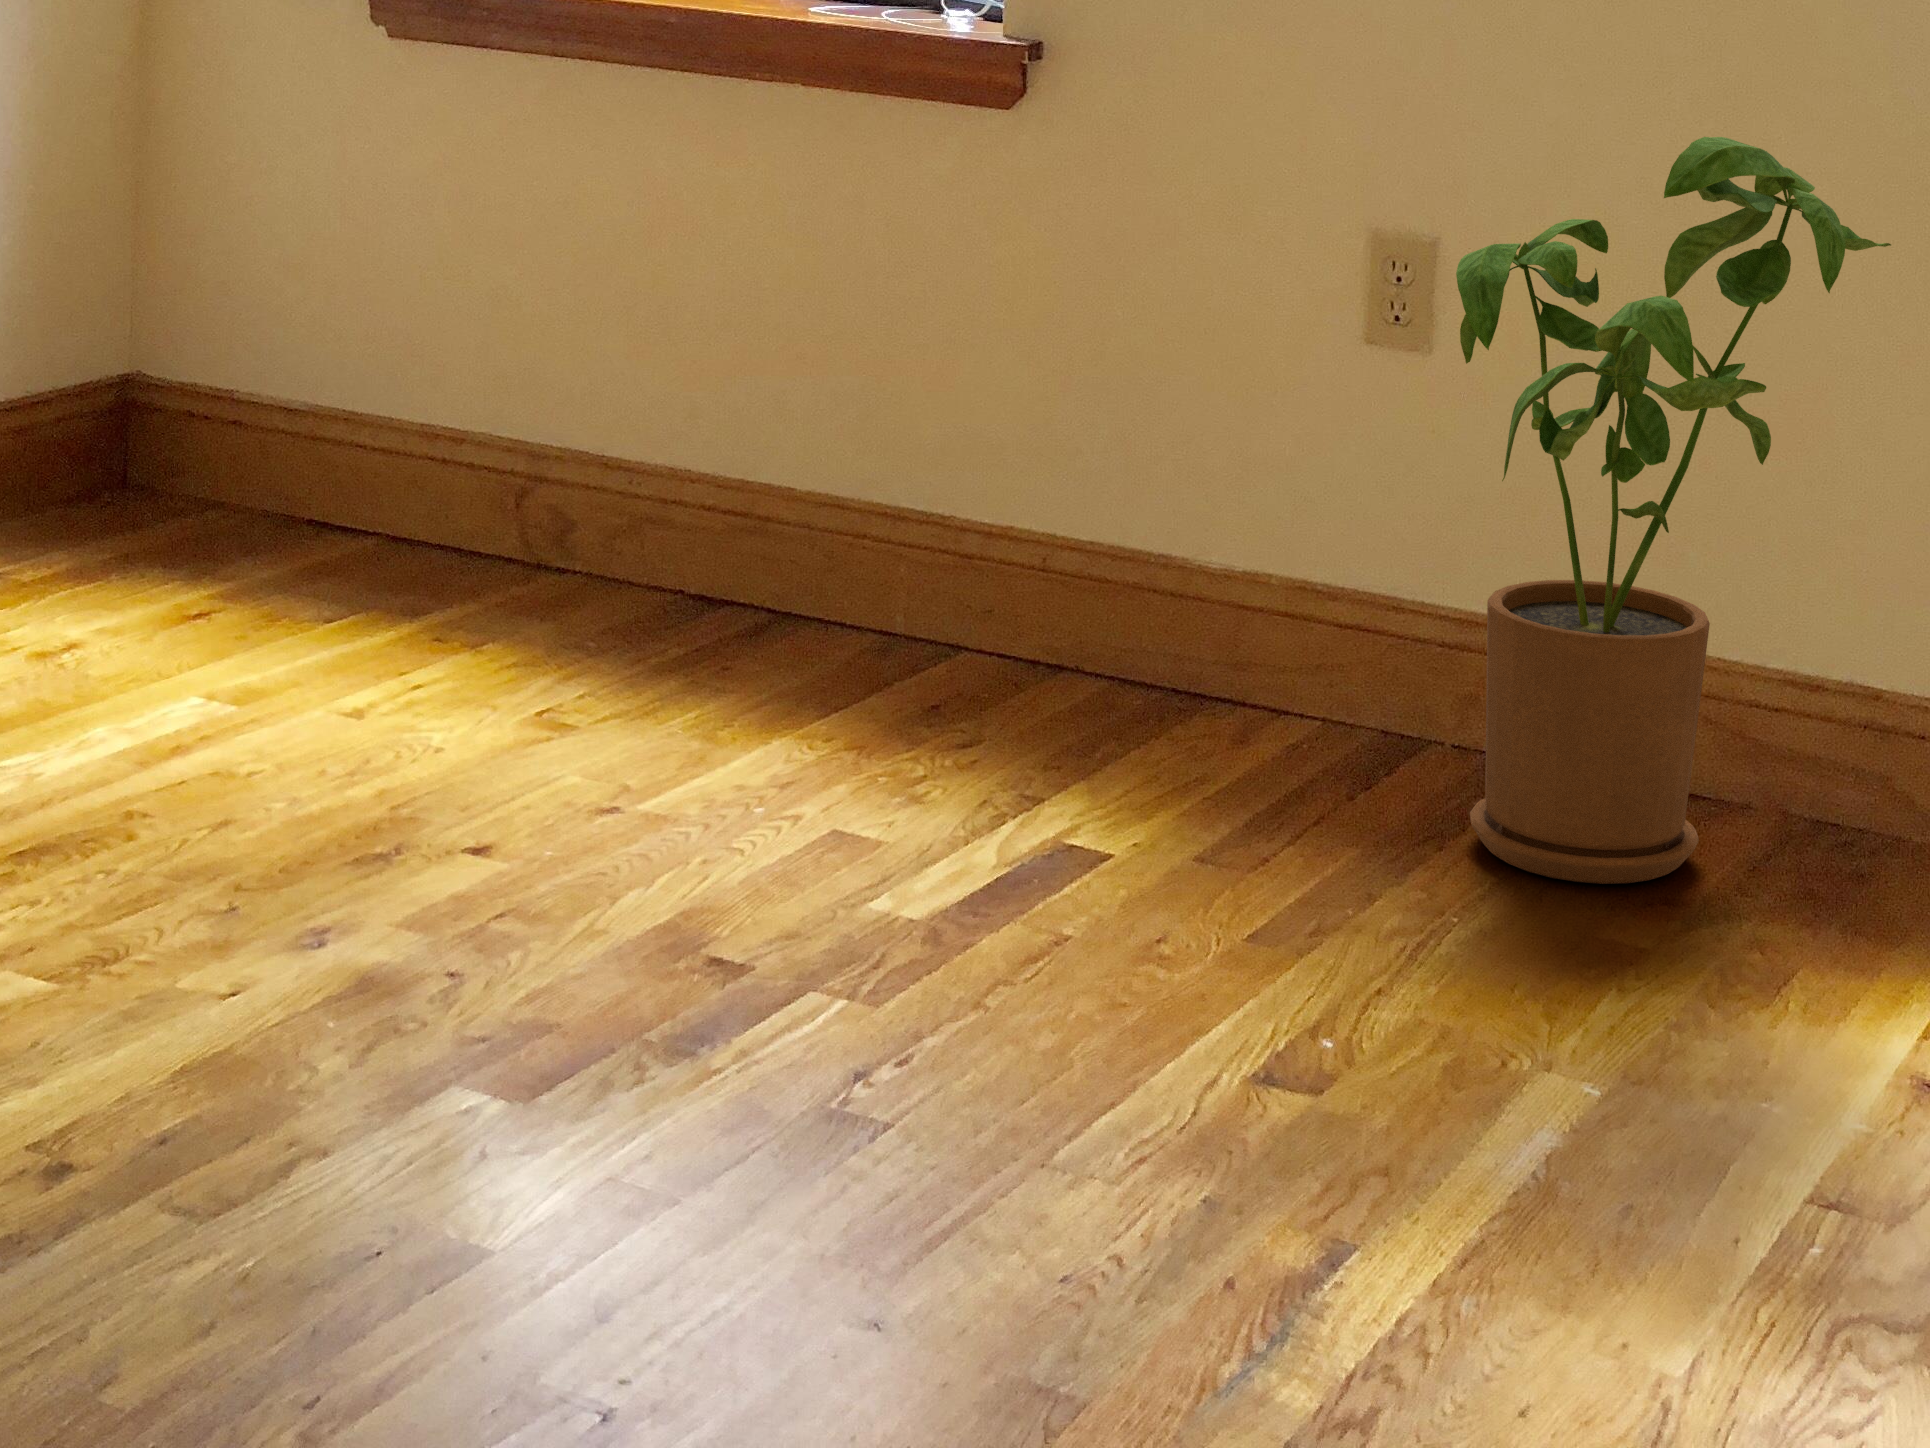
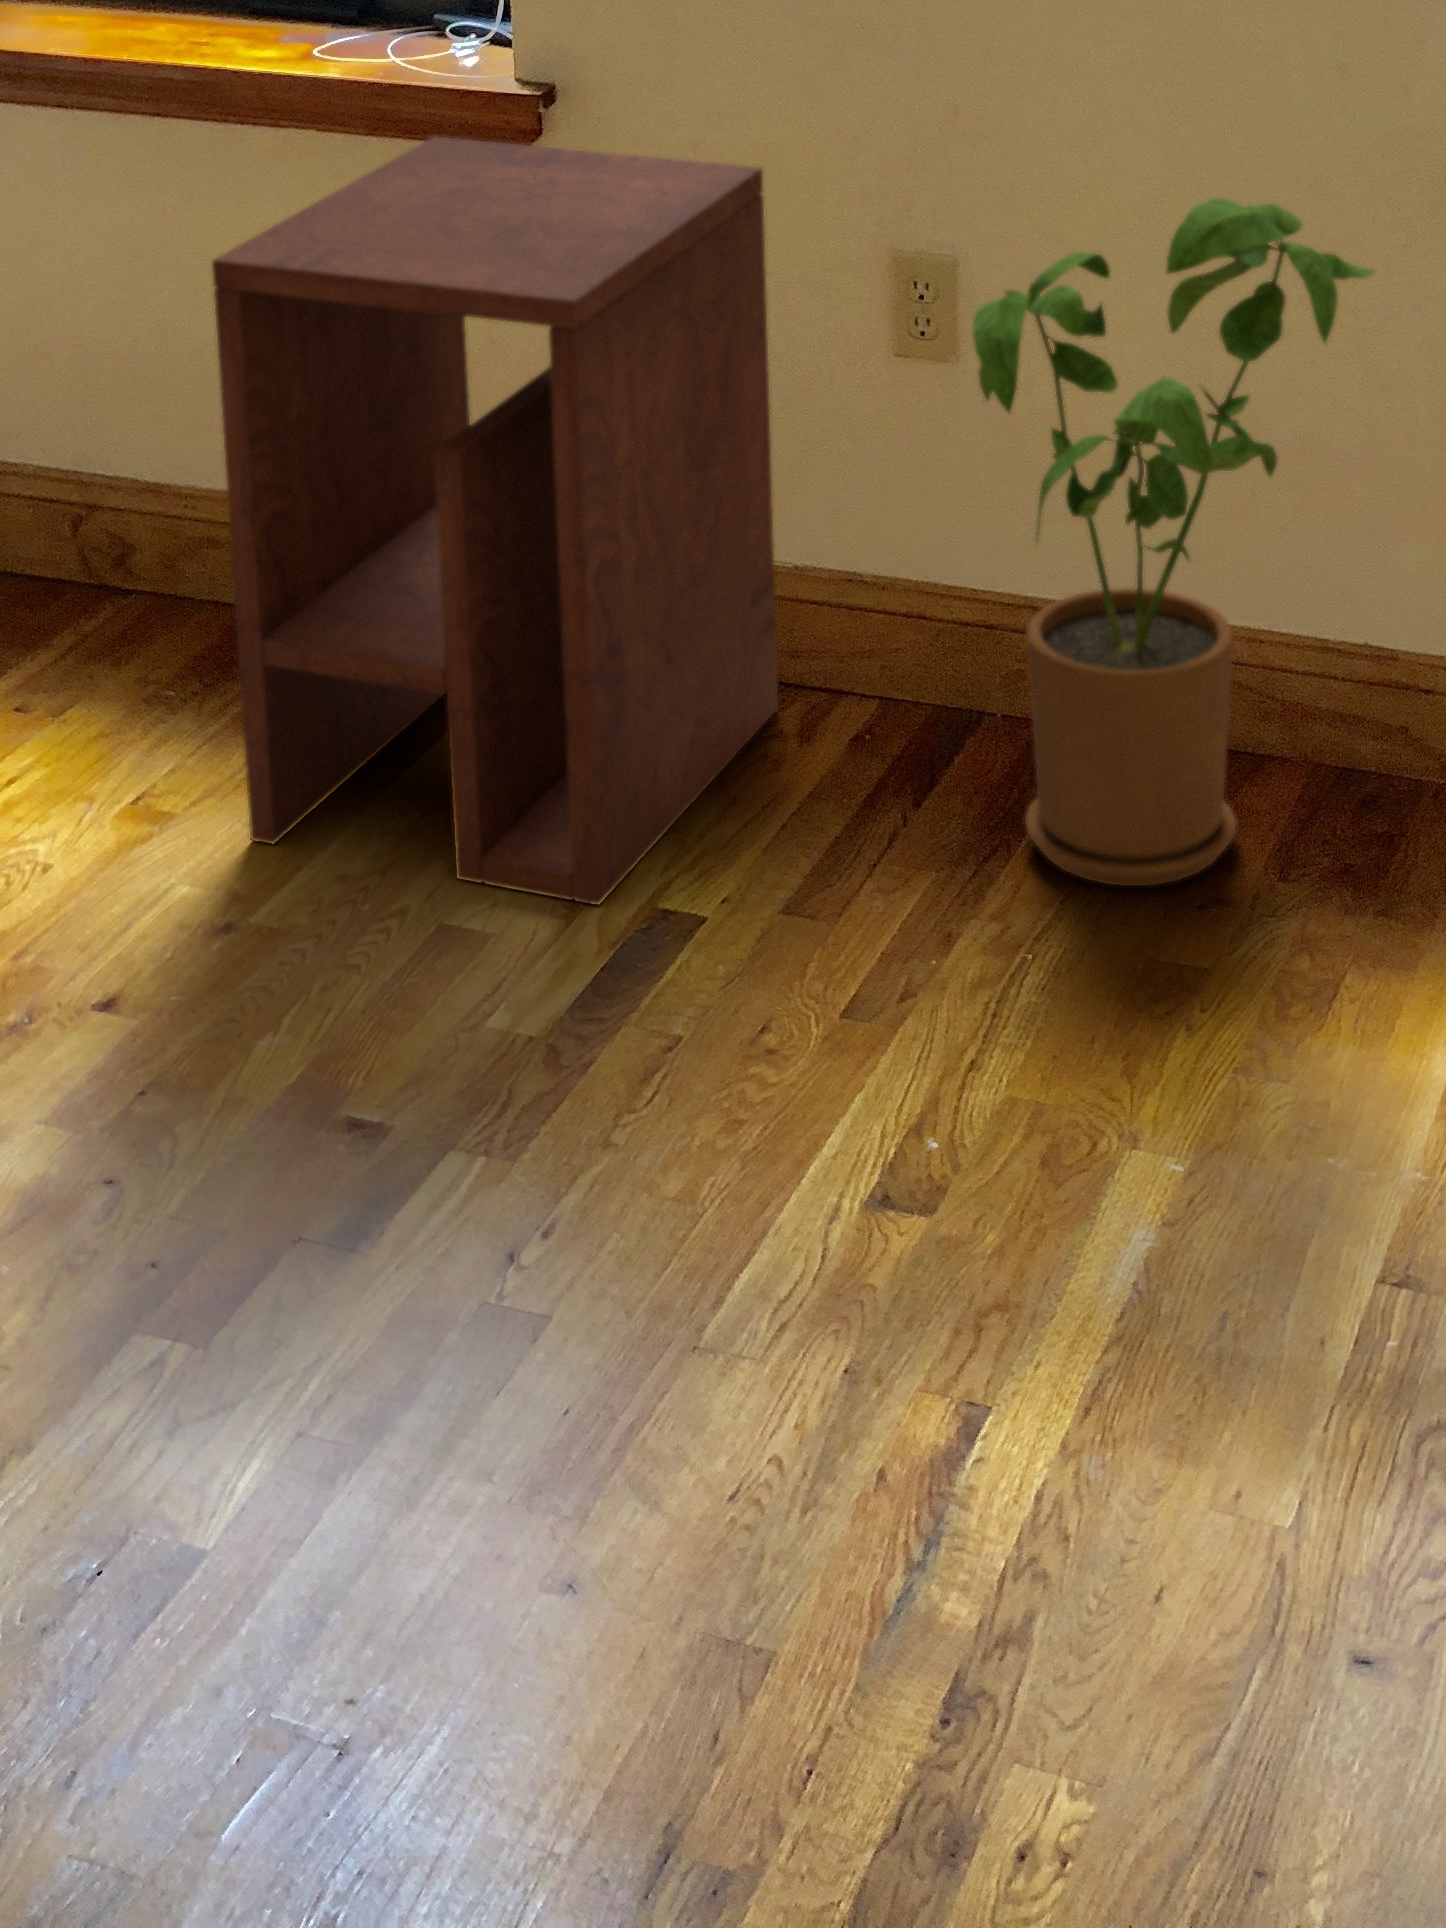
side table: none [652,85,1257,837] -> present [212,137,778,905]

